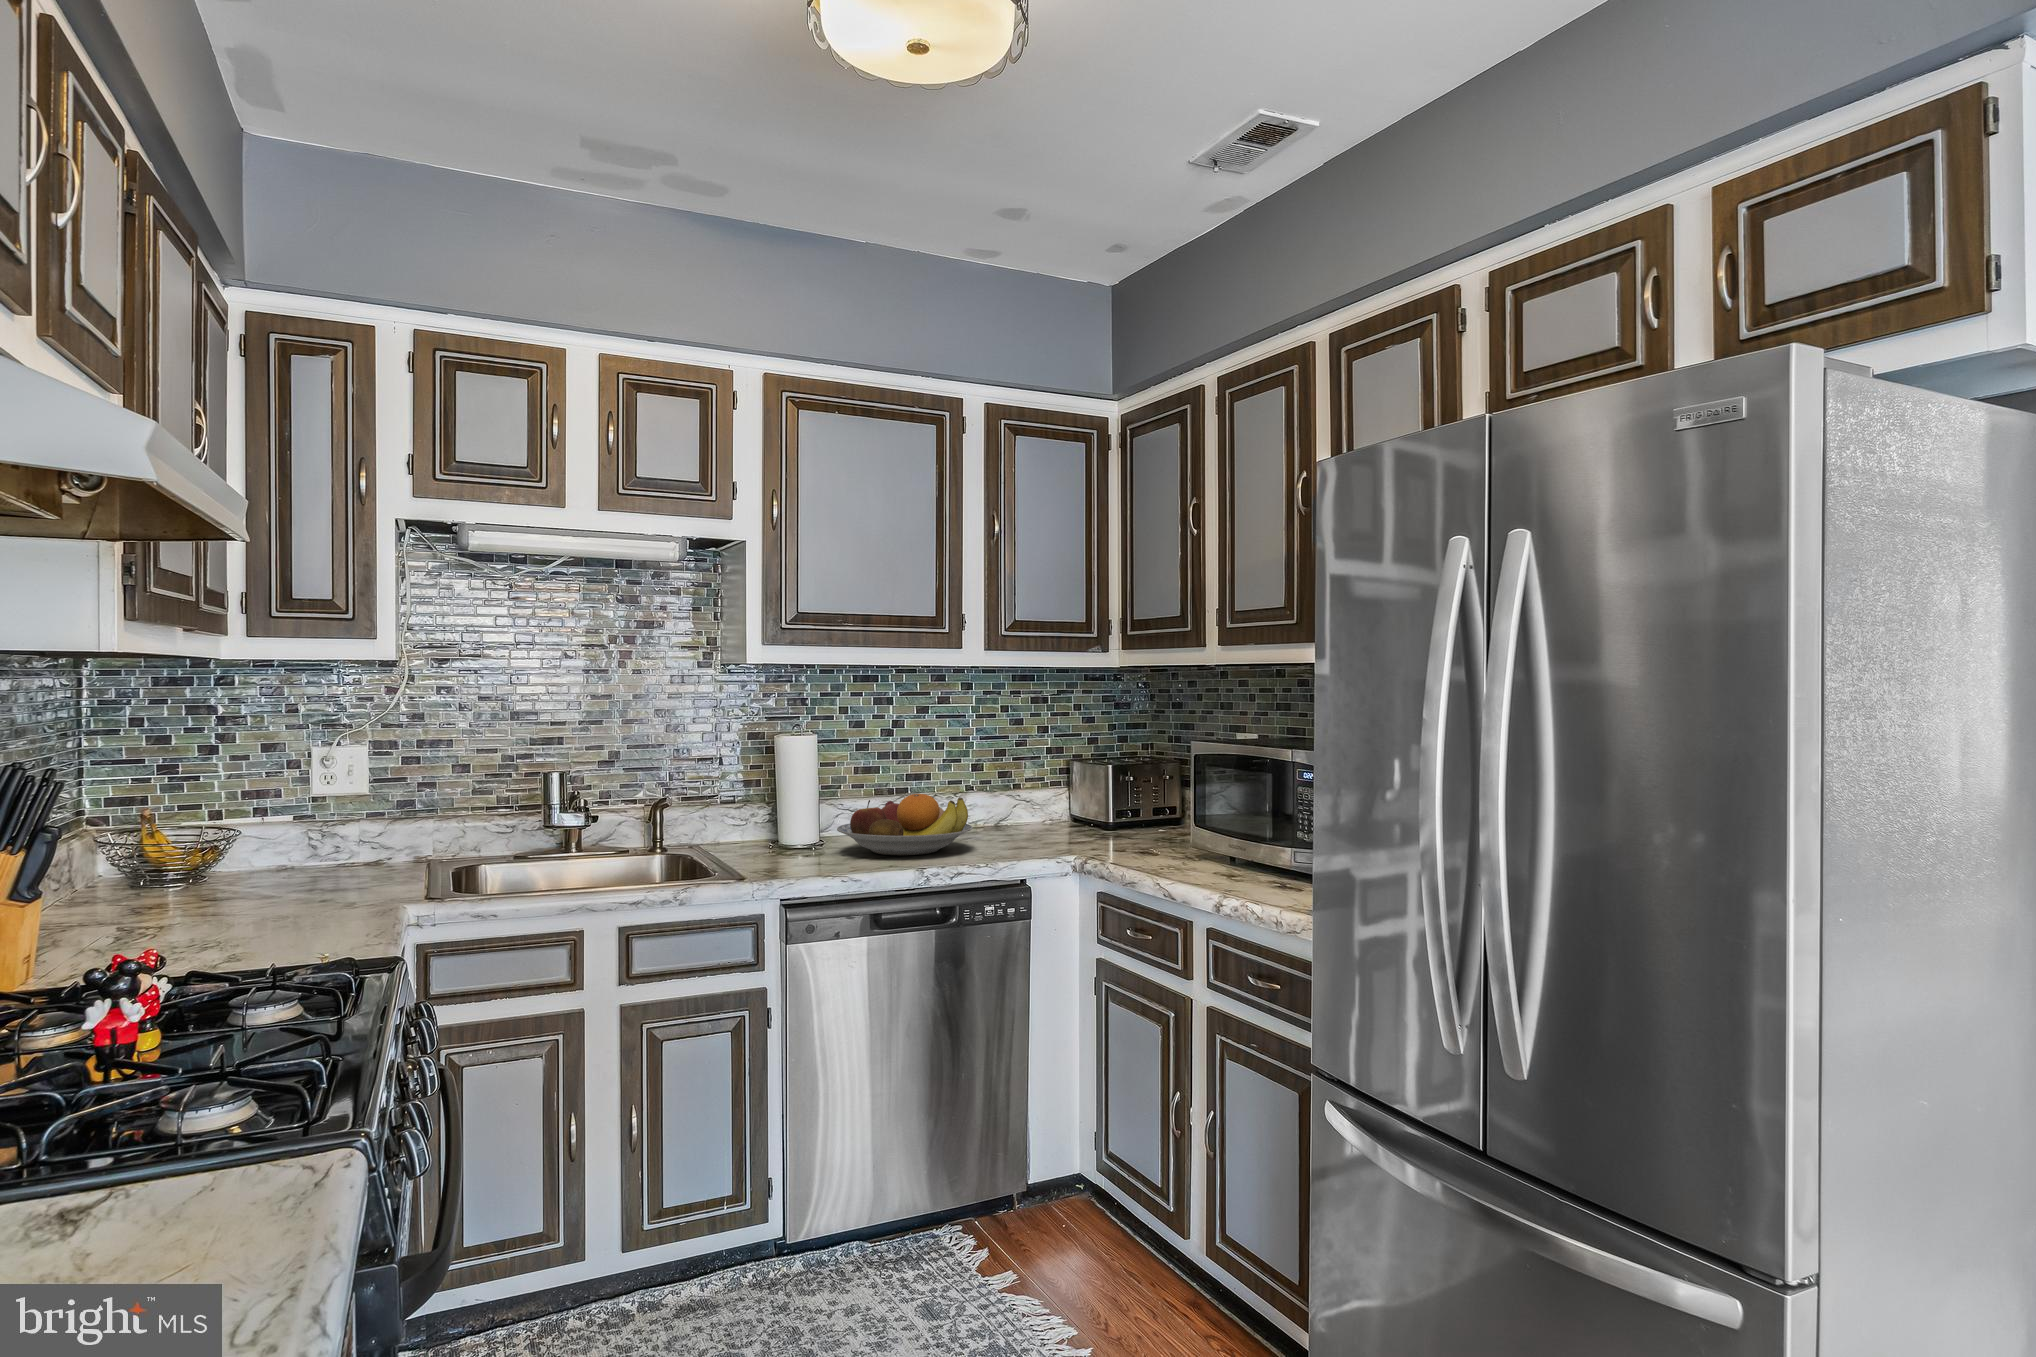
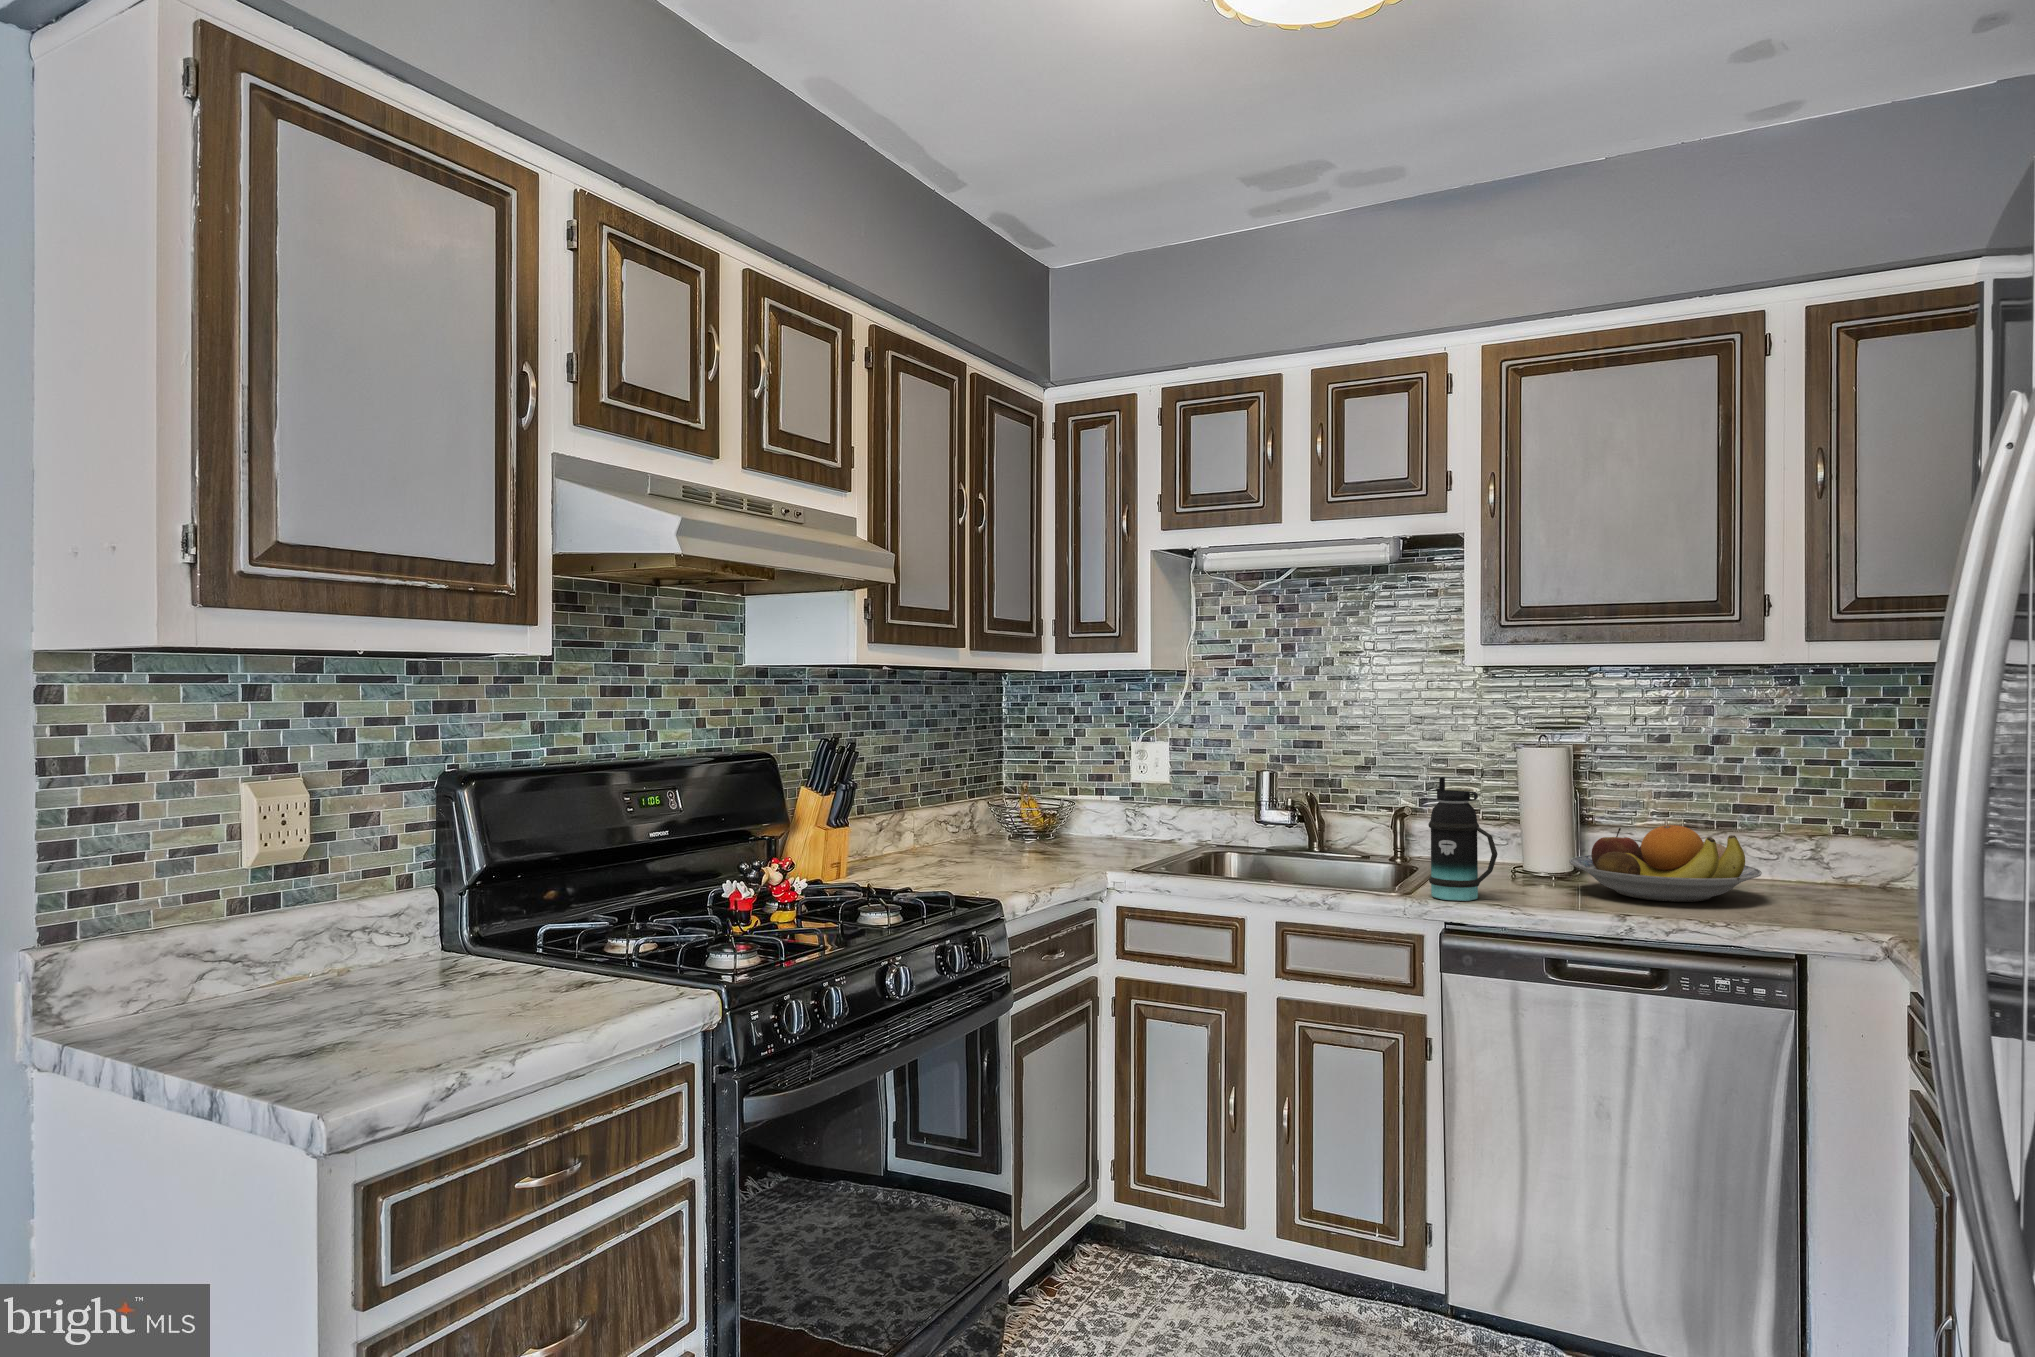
bottle: none [758,766,820,878] -> present [1428,777,1498,901]

